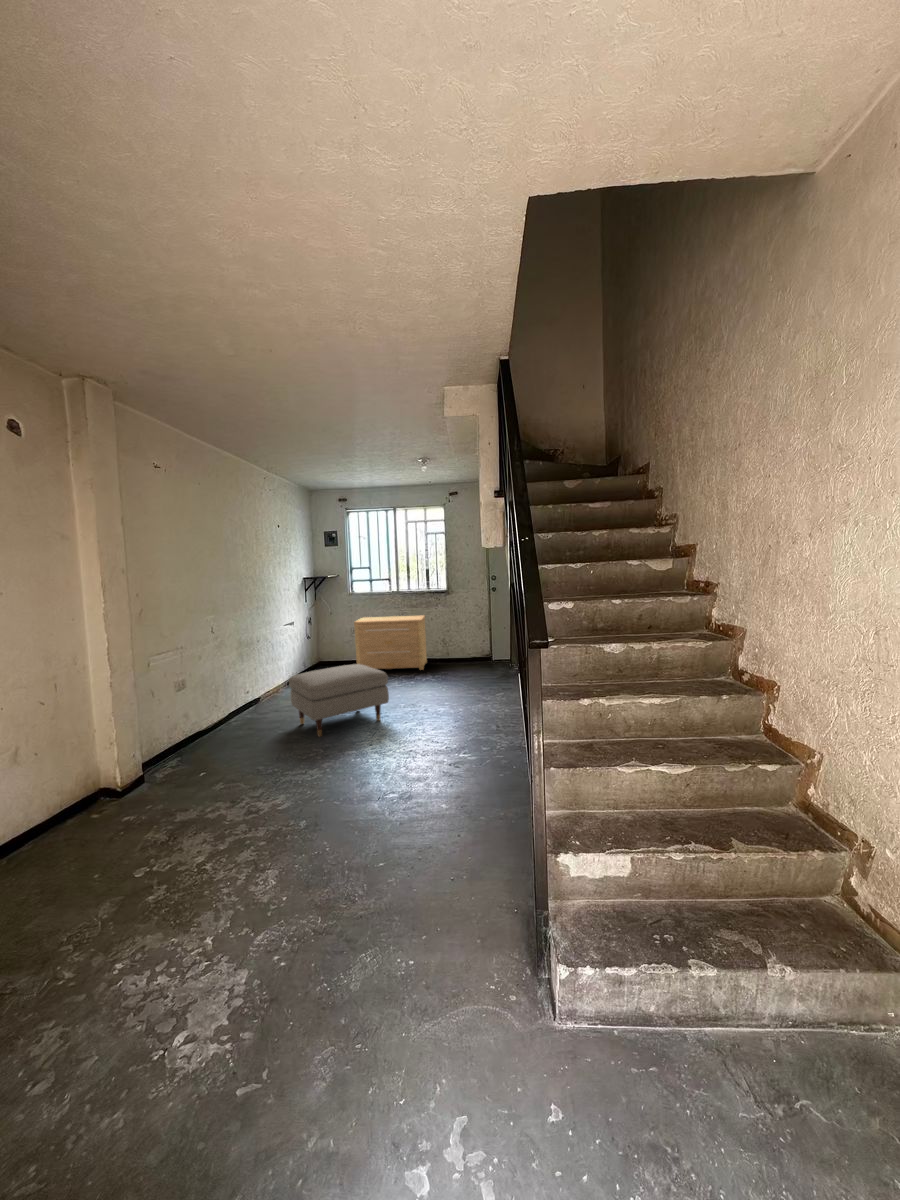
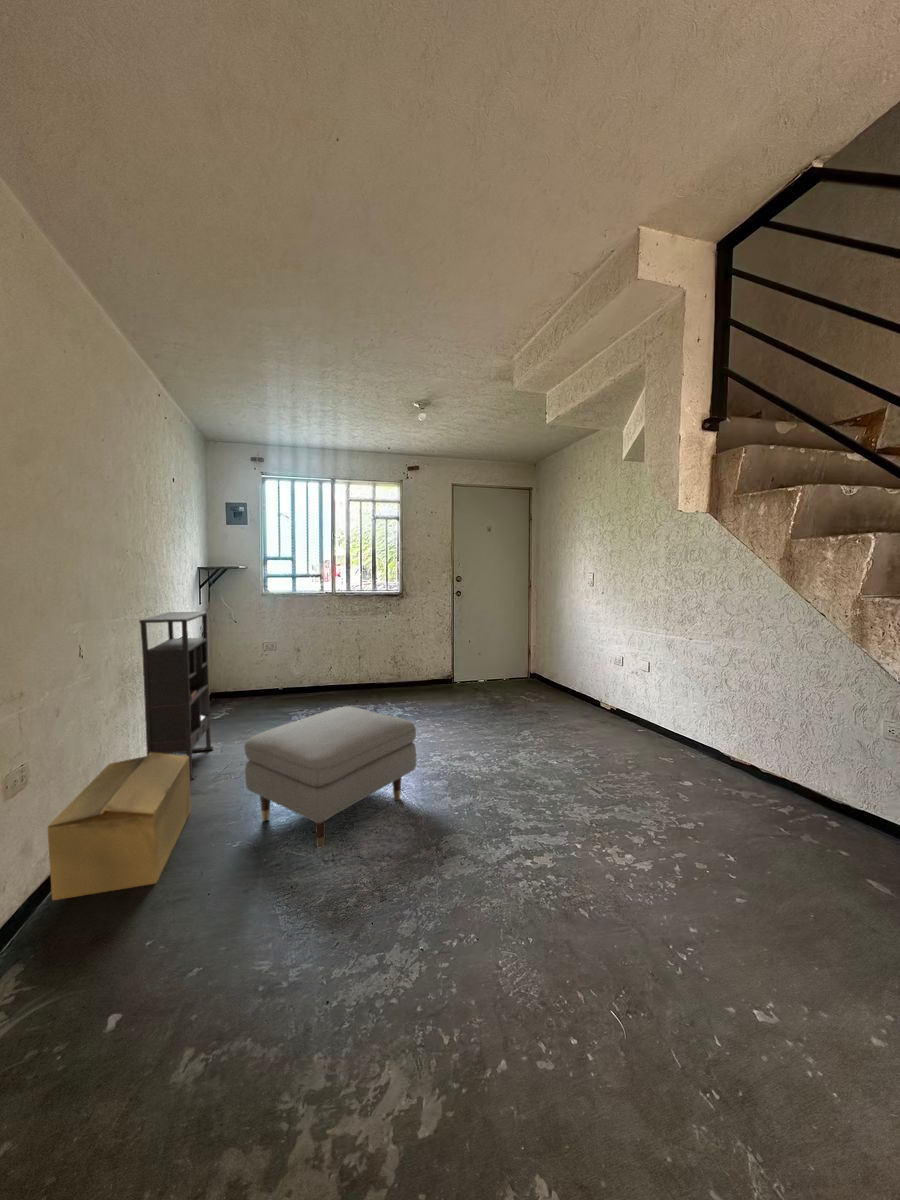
bookshelf: none [250,606,301,706] -> present [140,612,213,780]
side table: present [354,615,427,670] -> none [279,625,377,706]
cardboard box: none [193,683,270,743] -> present [48,752,191,900]

